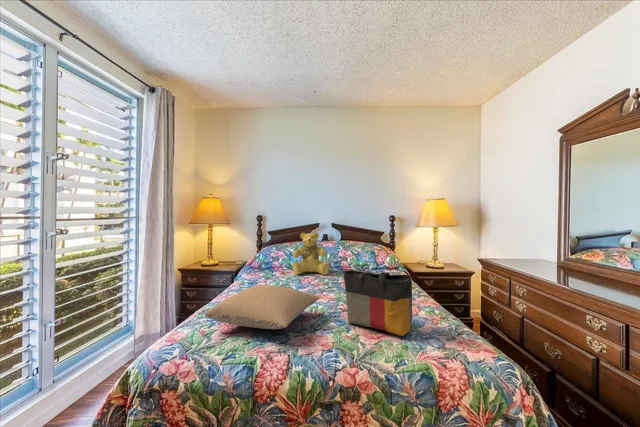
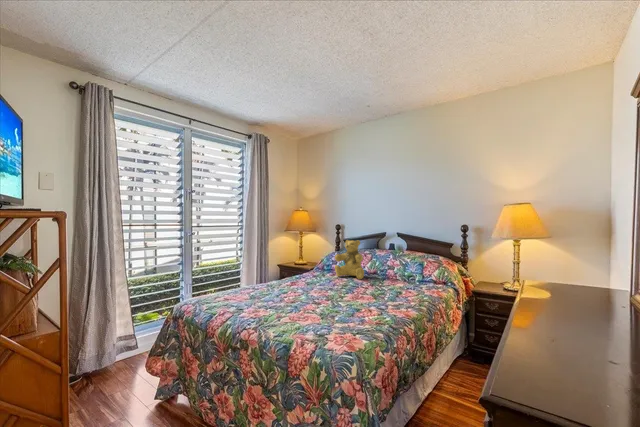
tote bag: present [344,271,412,336] -> none [297,266,334,321]
pillow: present [205,285,320,329] -> none [216,272,295,300]

